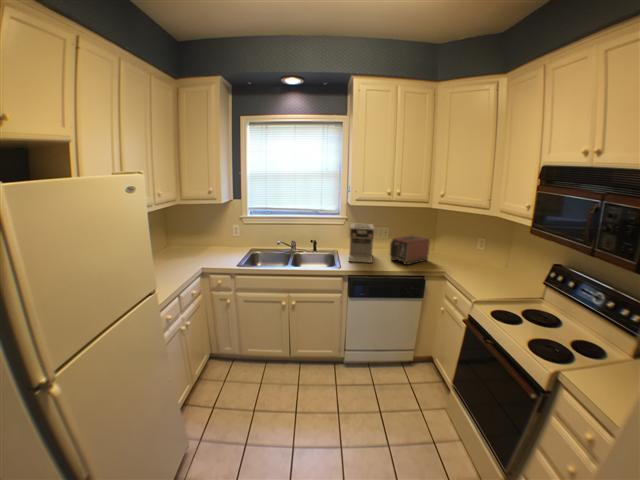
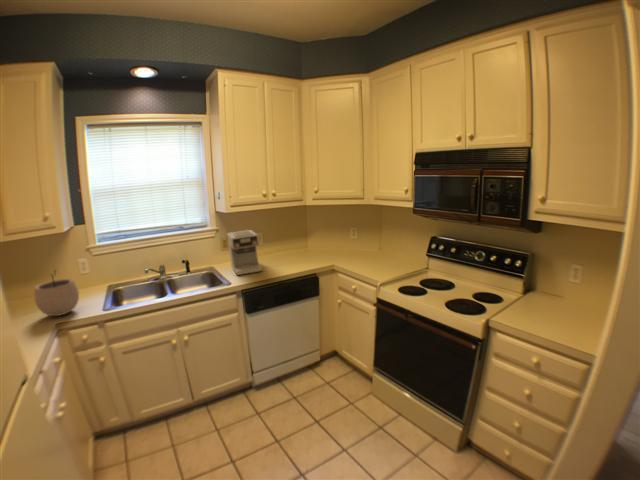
plant pot: none [197,225,227,260] -> present [34,279,79,316]
toaster: present [390,235,430,265] -> none [275,233,313,265]

